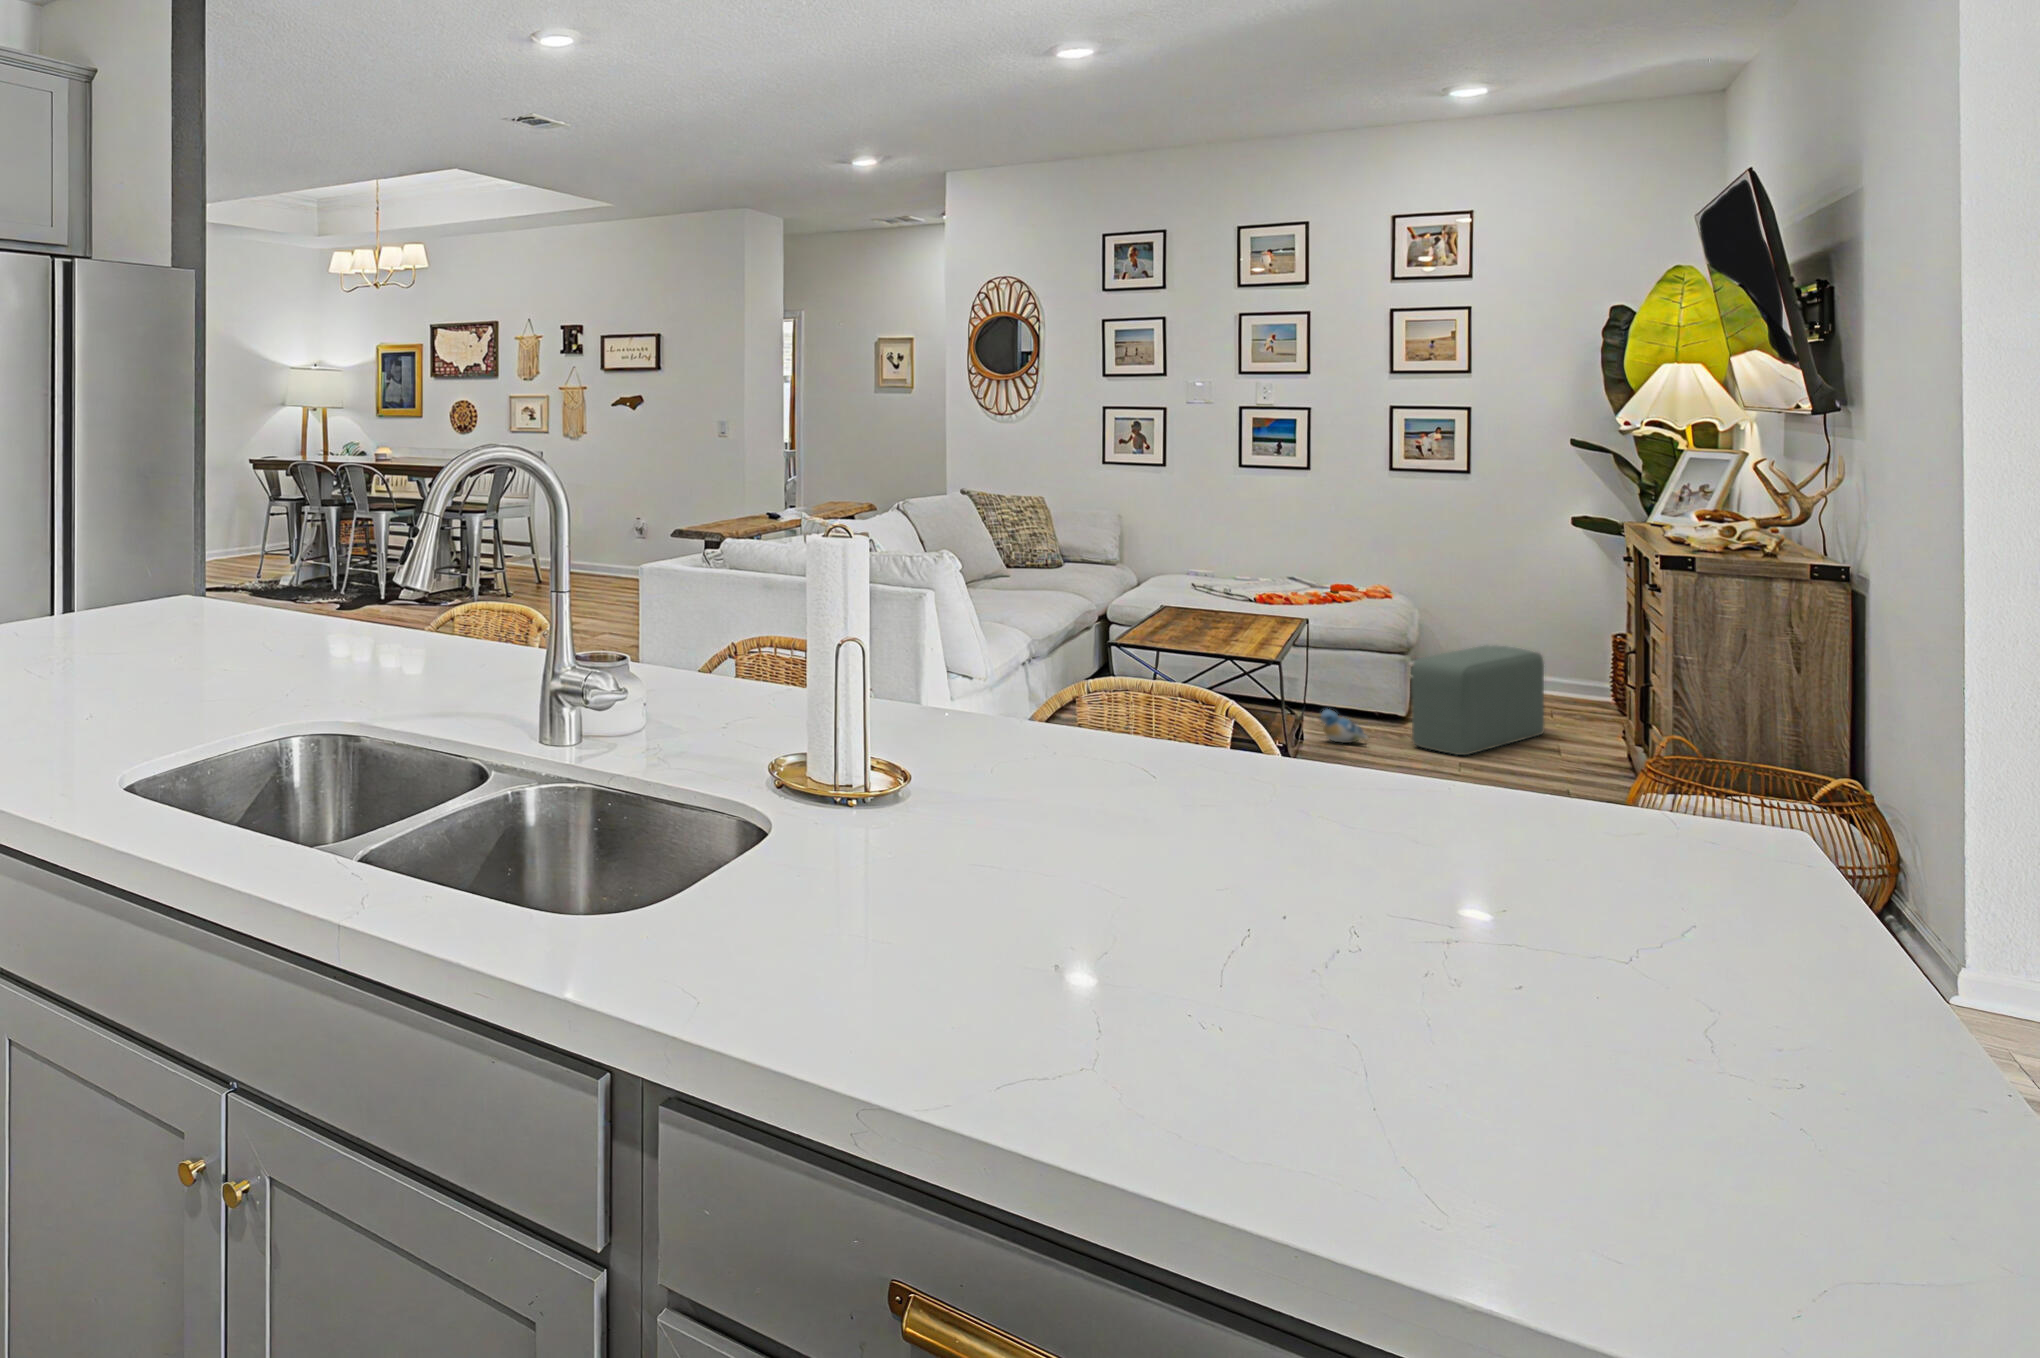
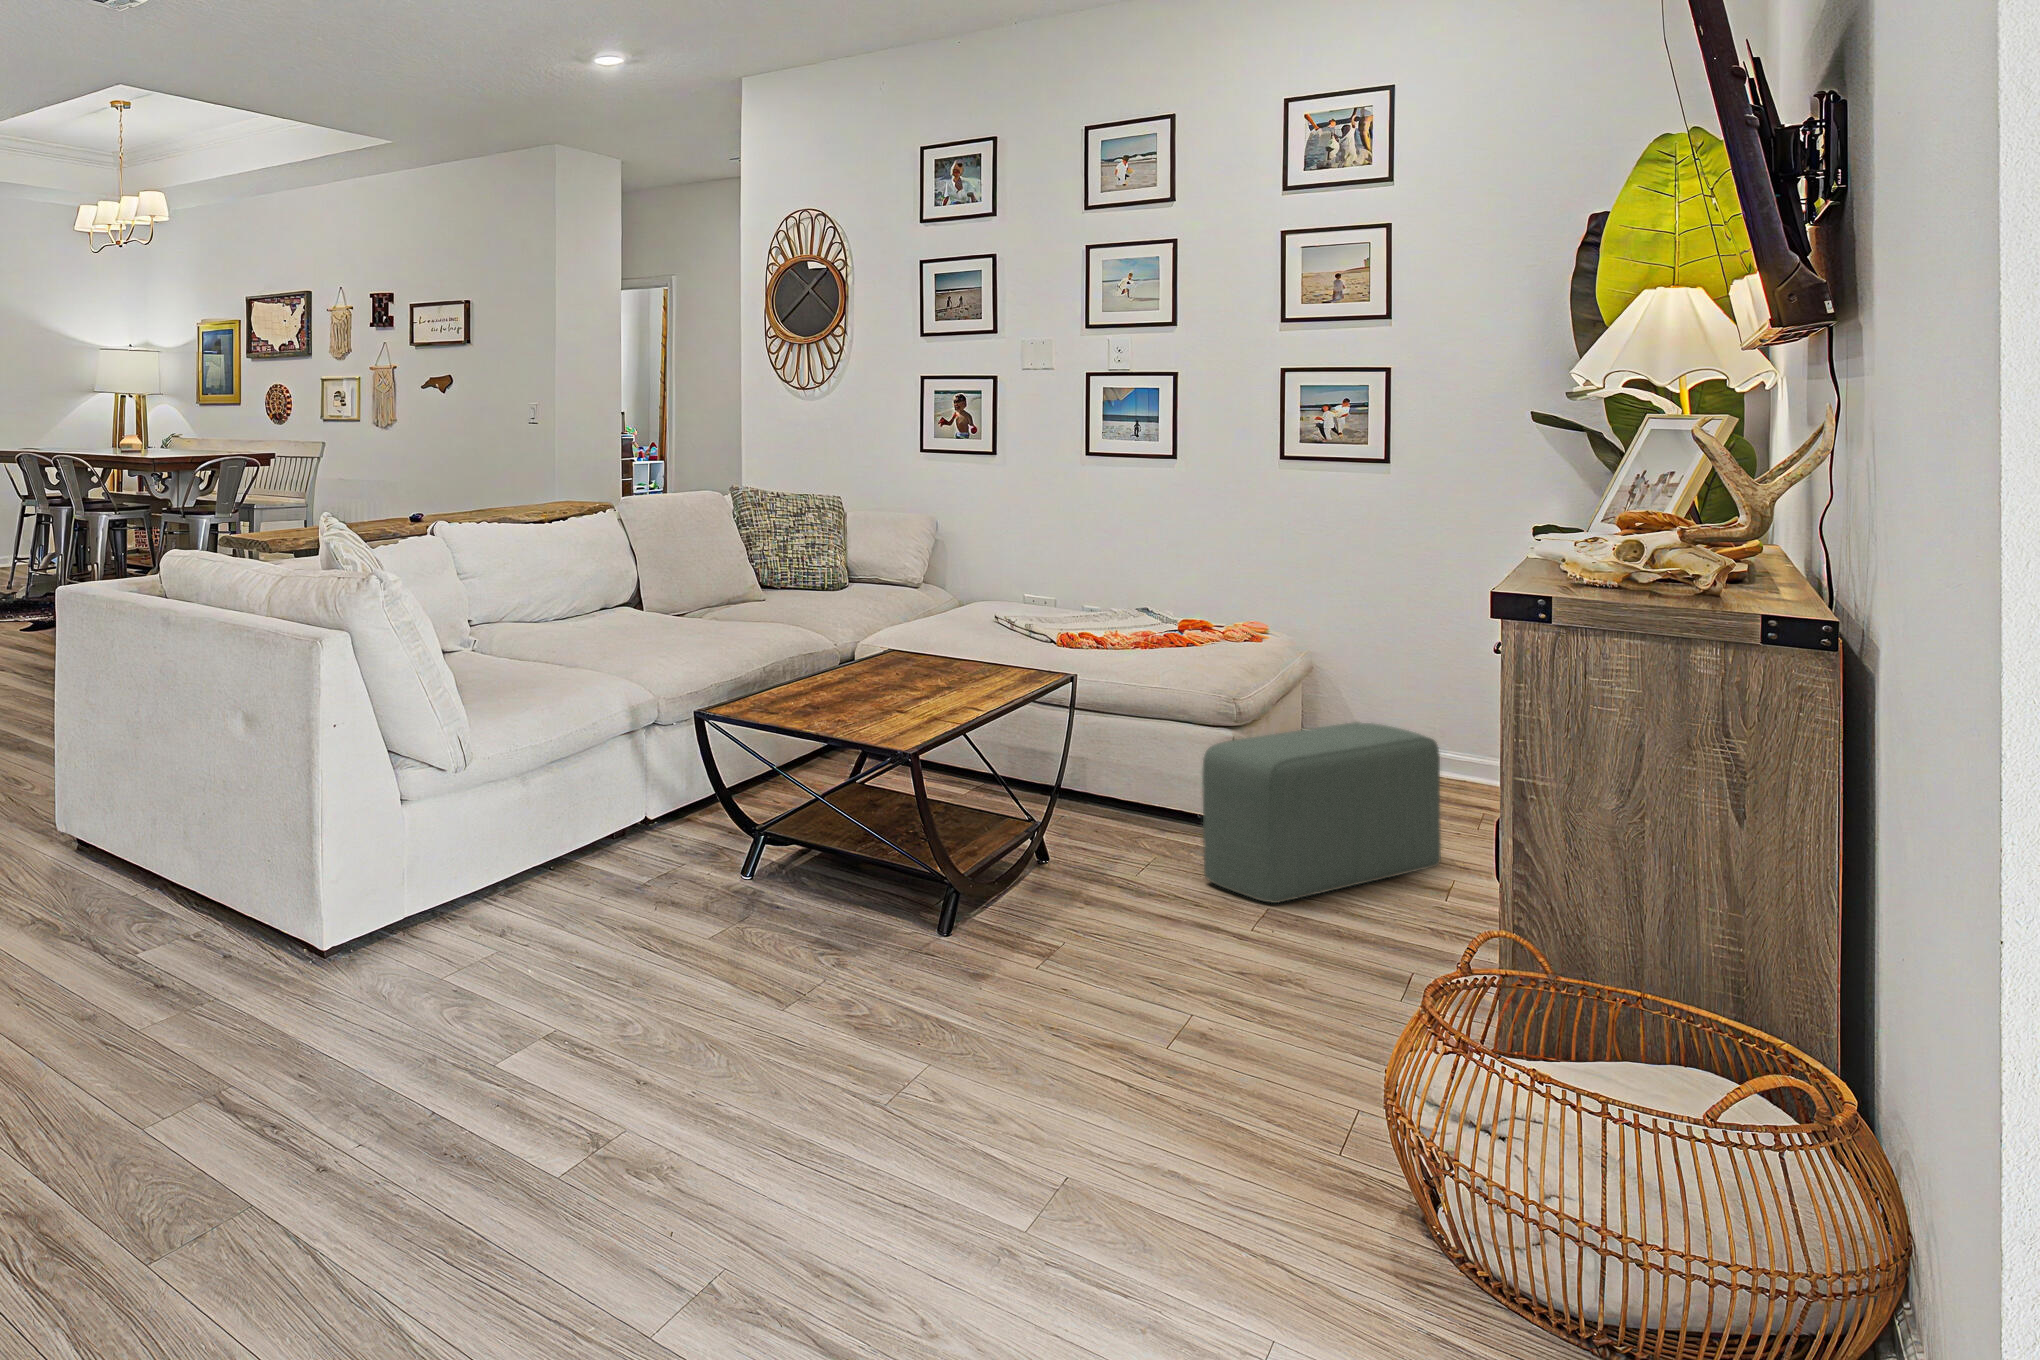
plush toy: present [1320,710,1367,743] -> none [1066,817,1142,871]

